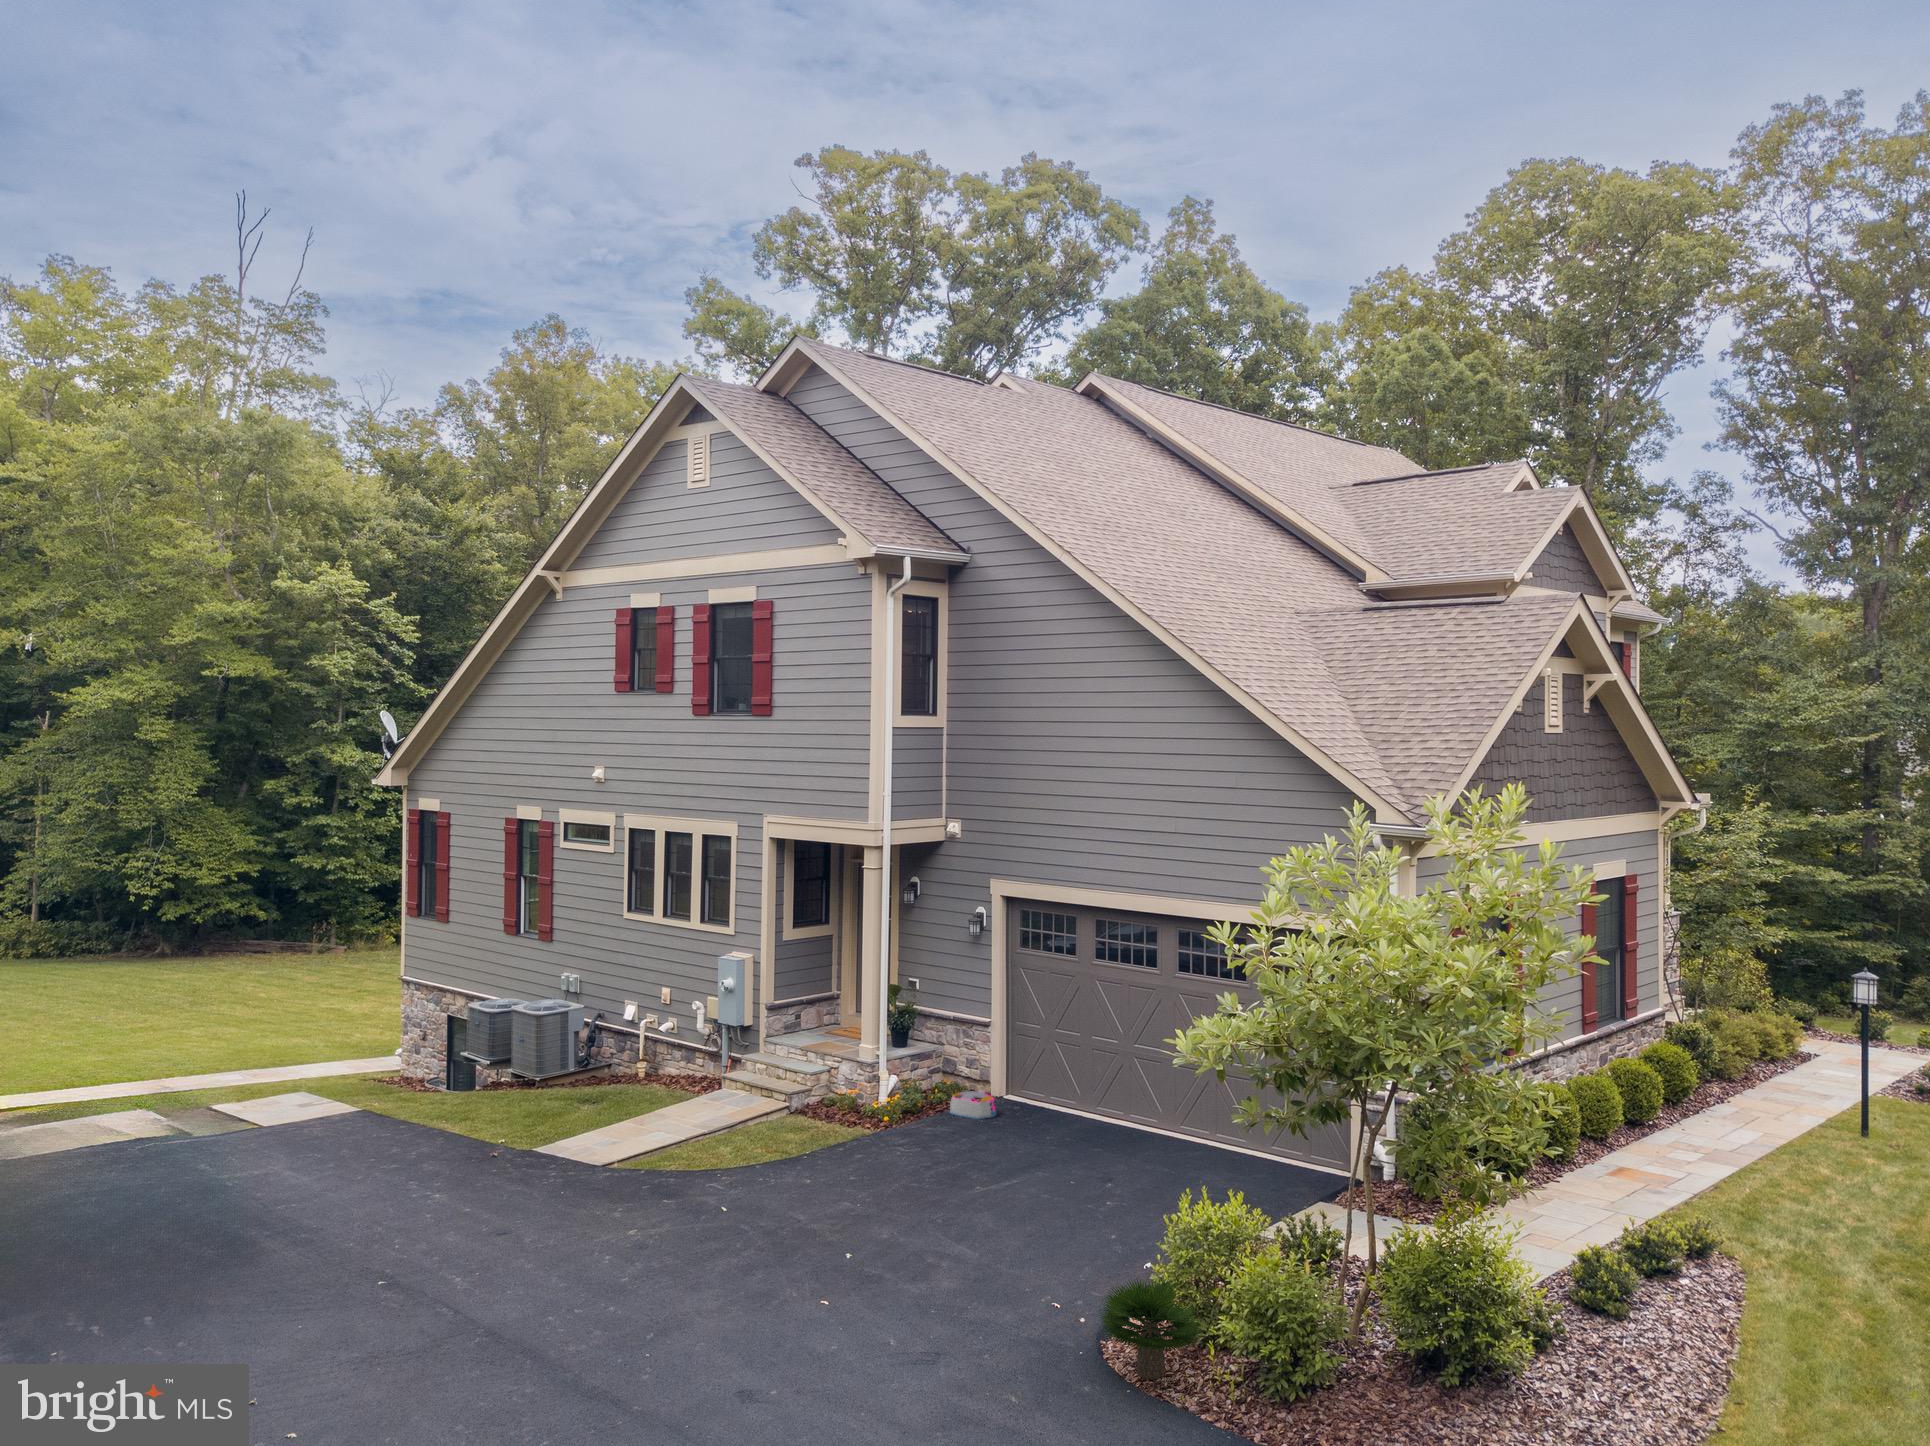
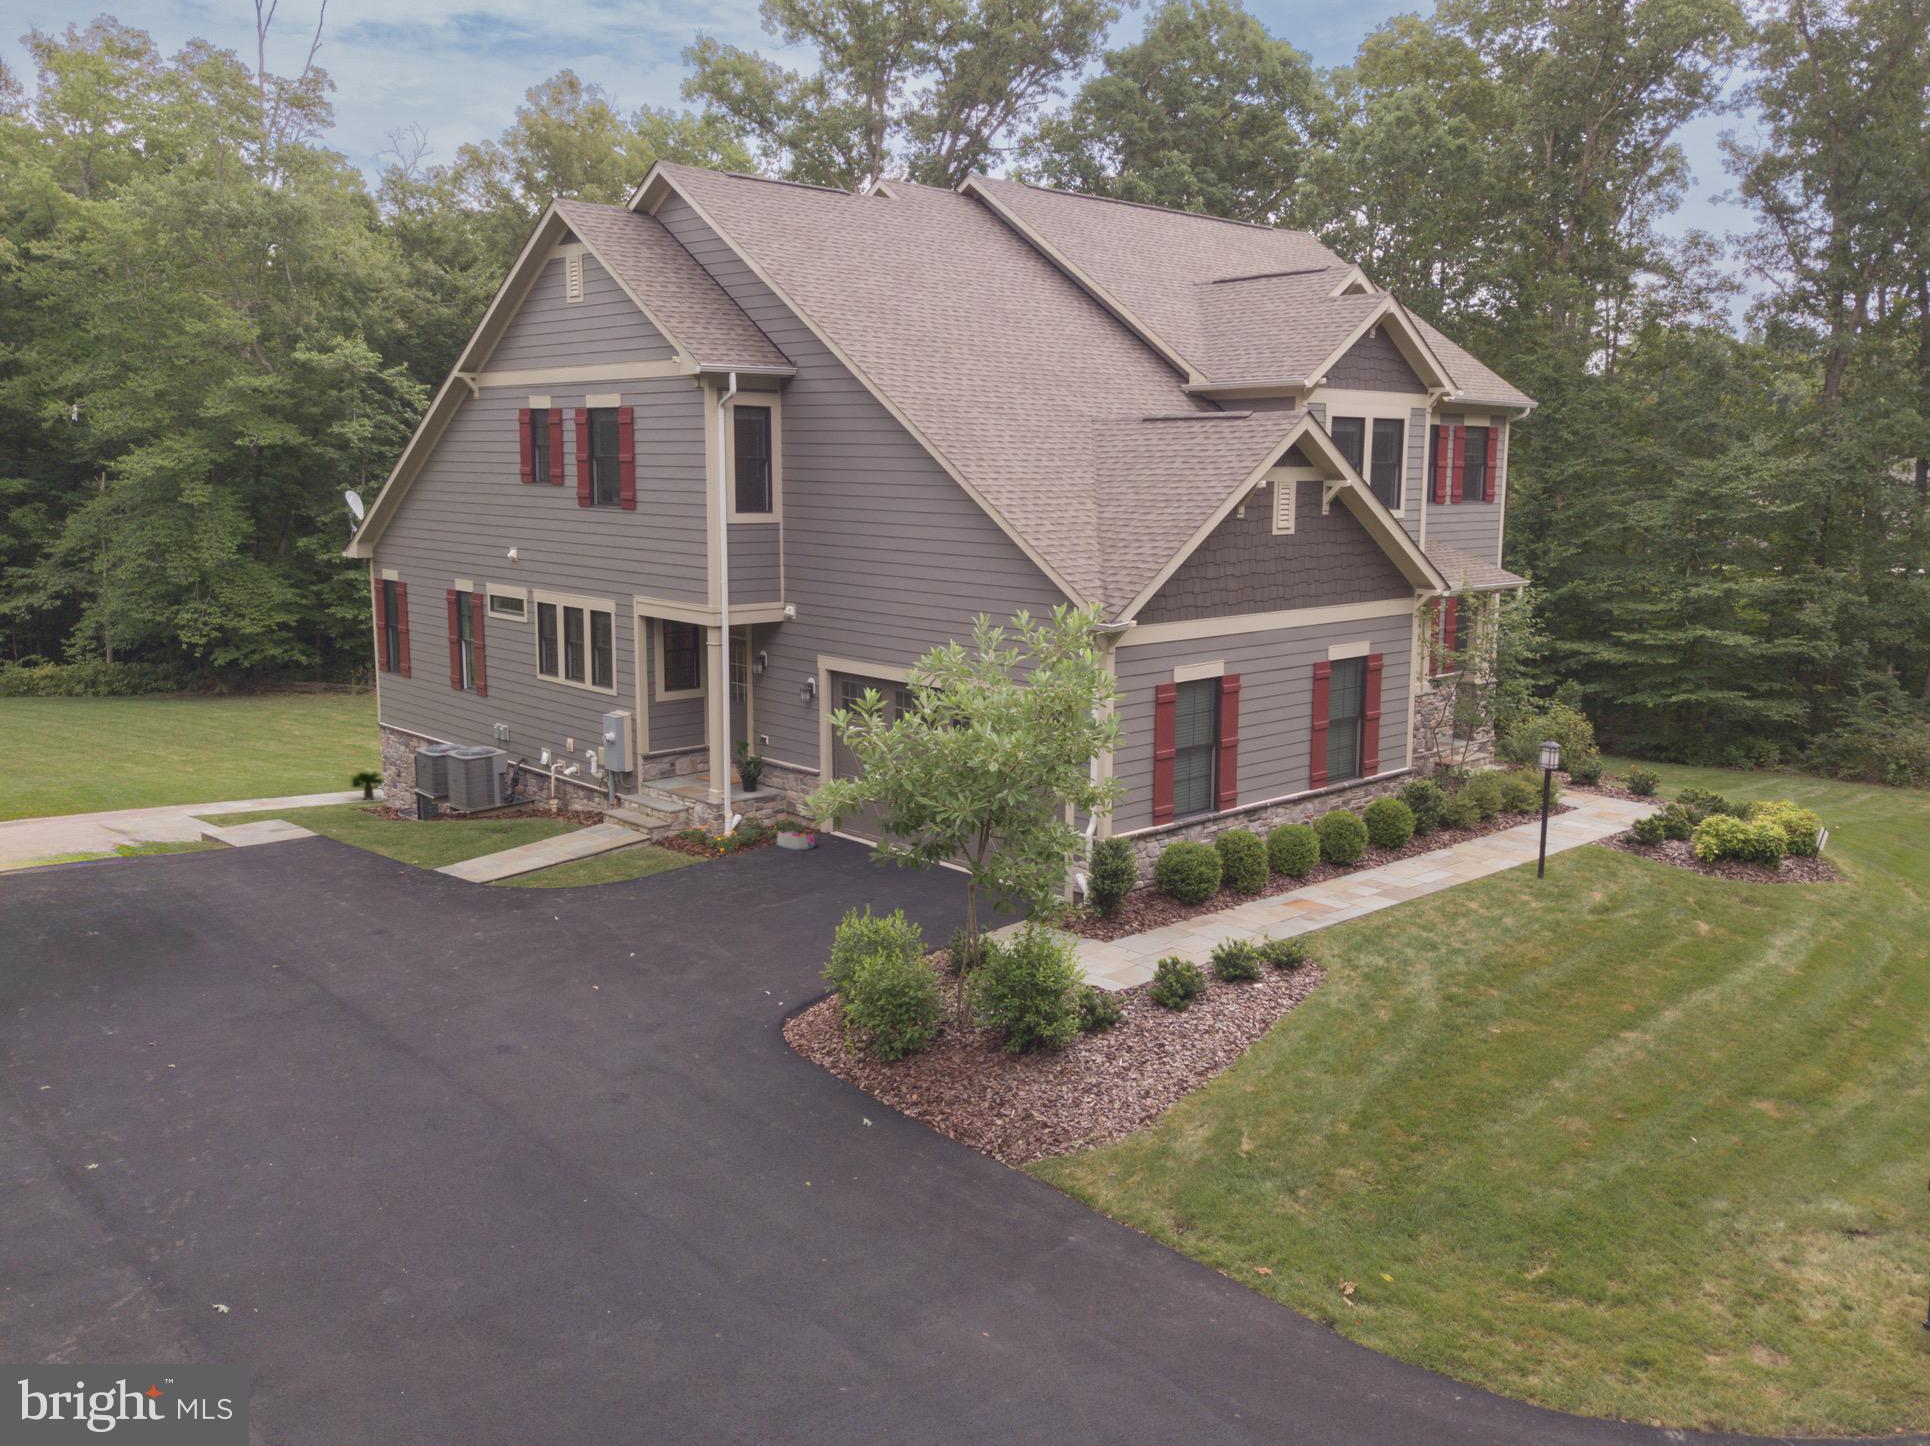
potted plant: present [1101,1279,1201,1379] -> present [351,772,385,800]

